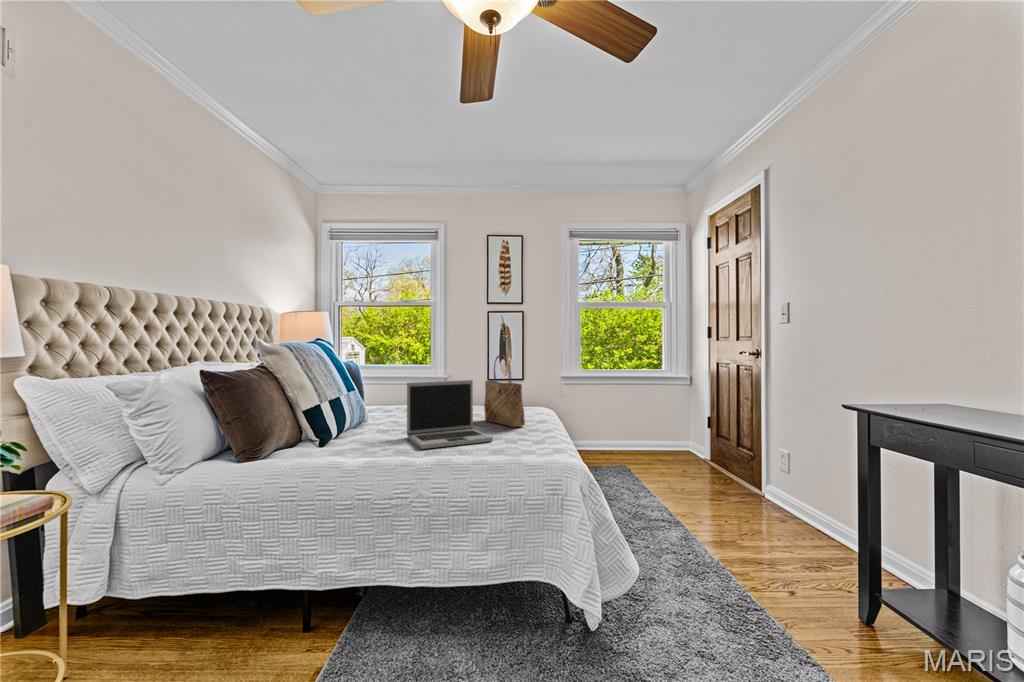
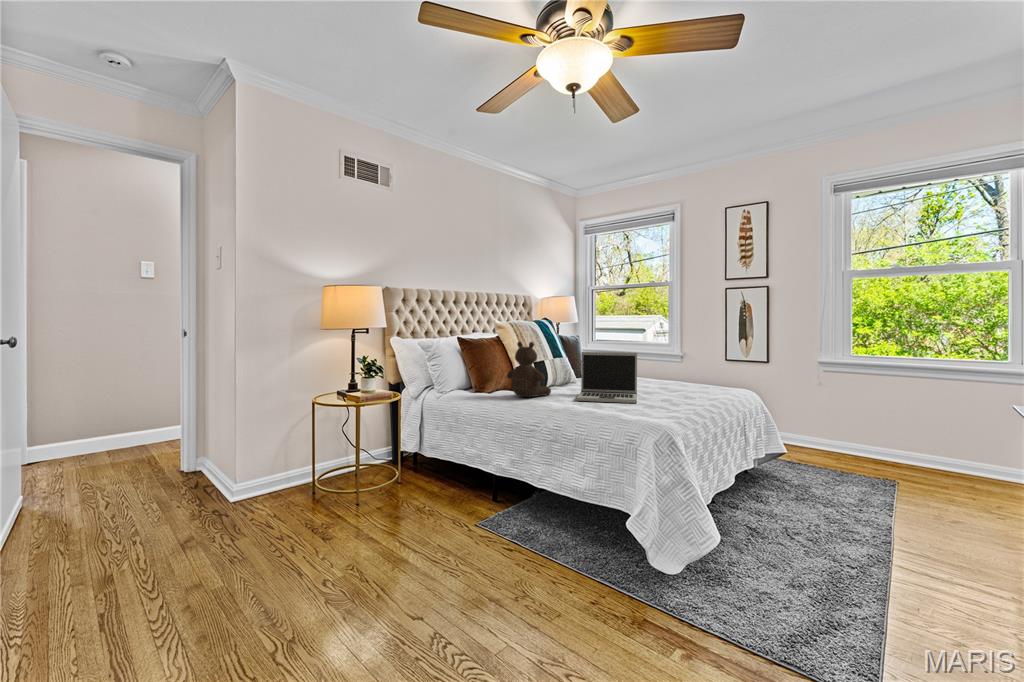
tote bag: present [484,355,525,427] -> none [664,332,689,398]
teddy bear: none [306,372,376,455] -> present [507,342,551,397]

